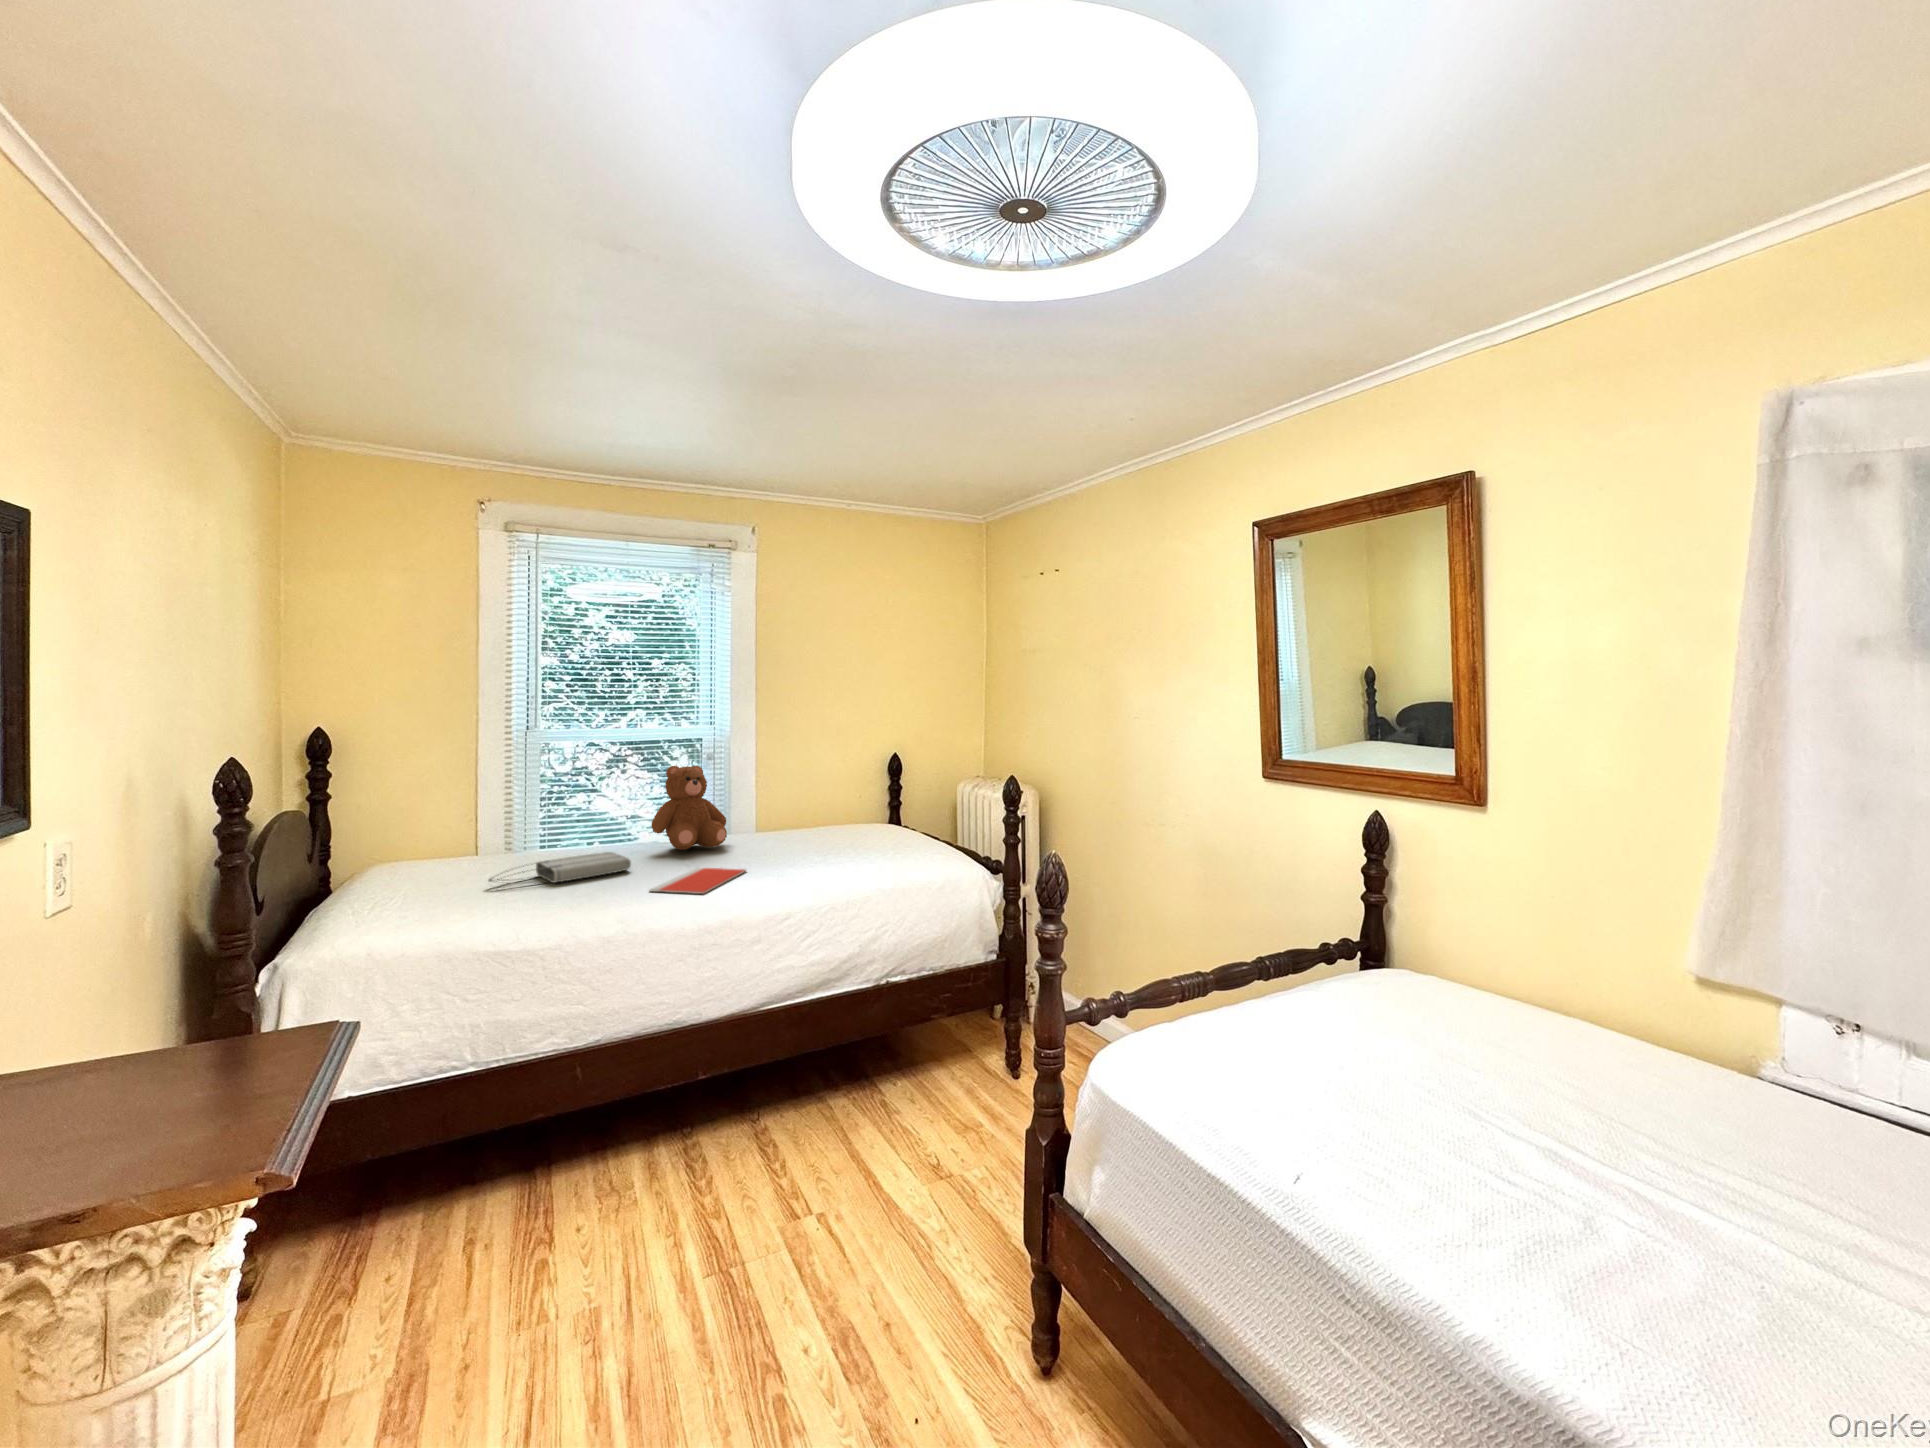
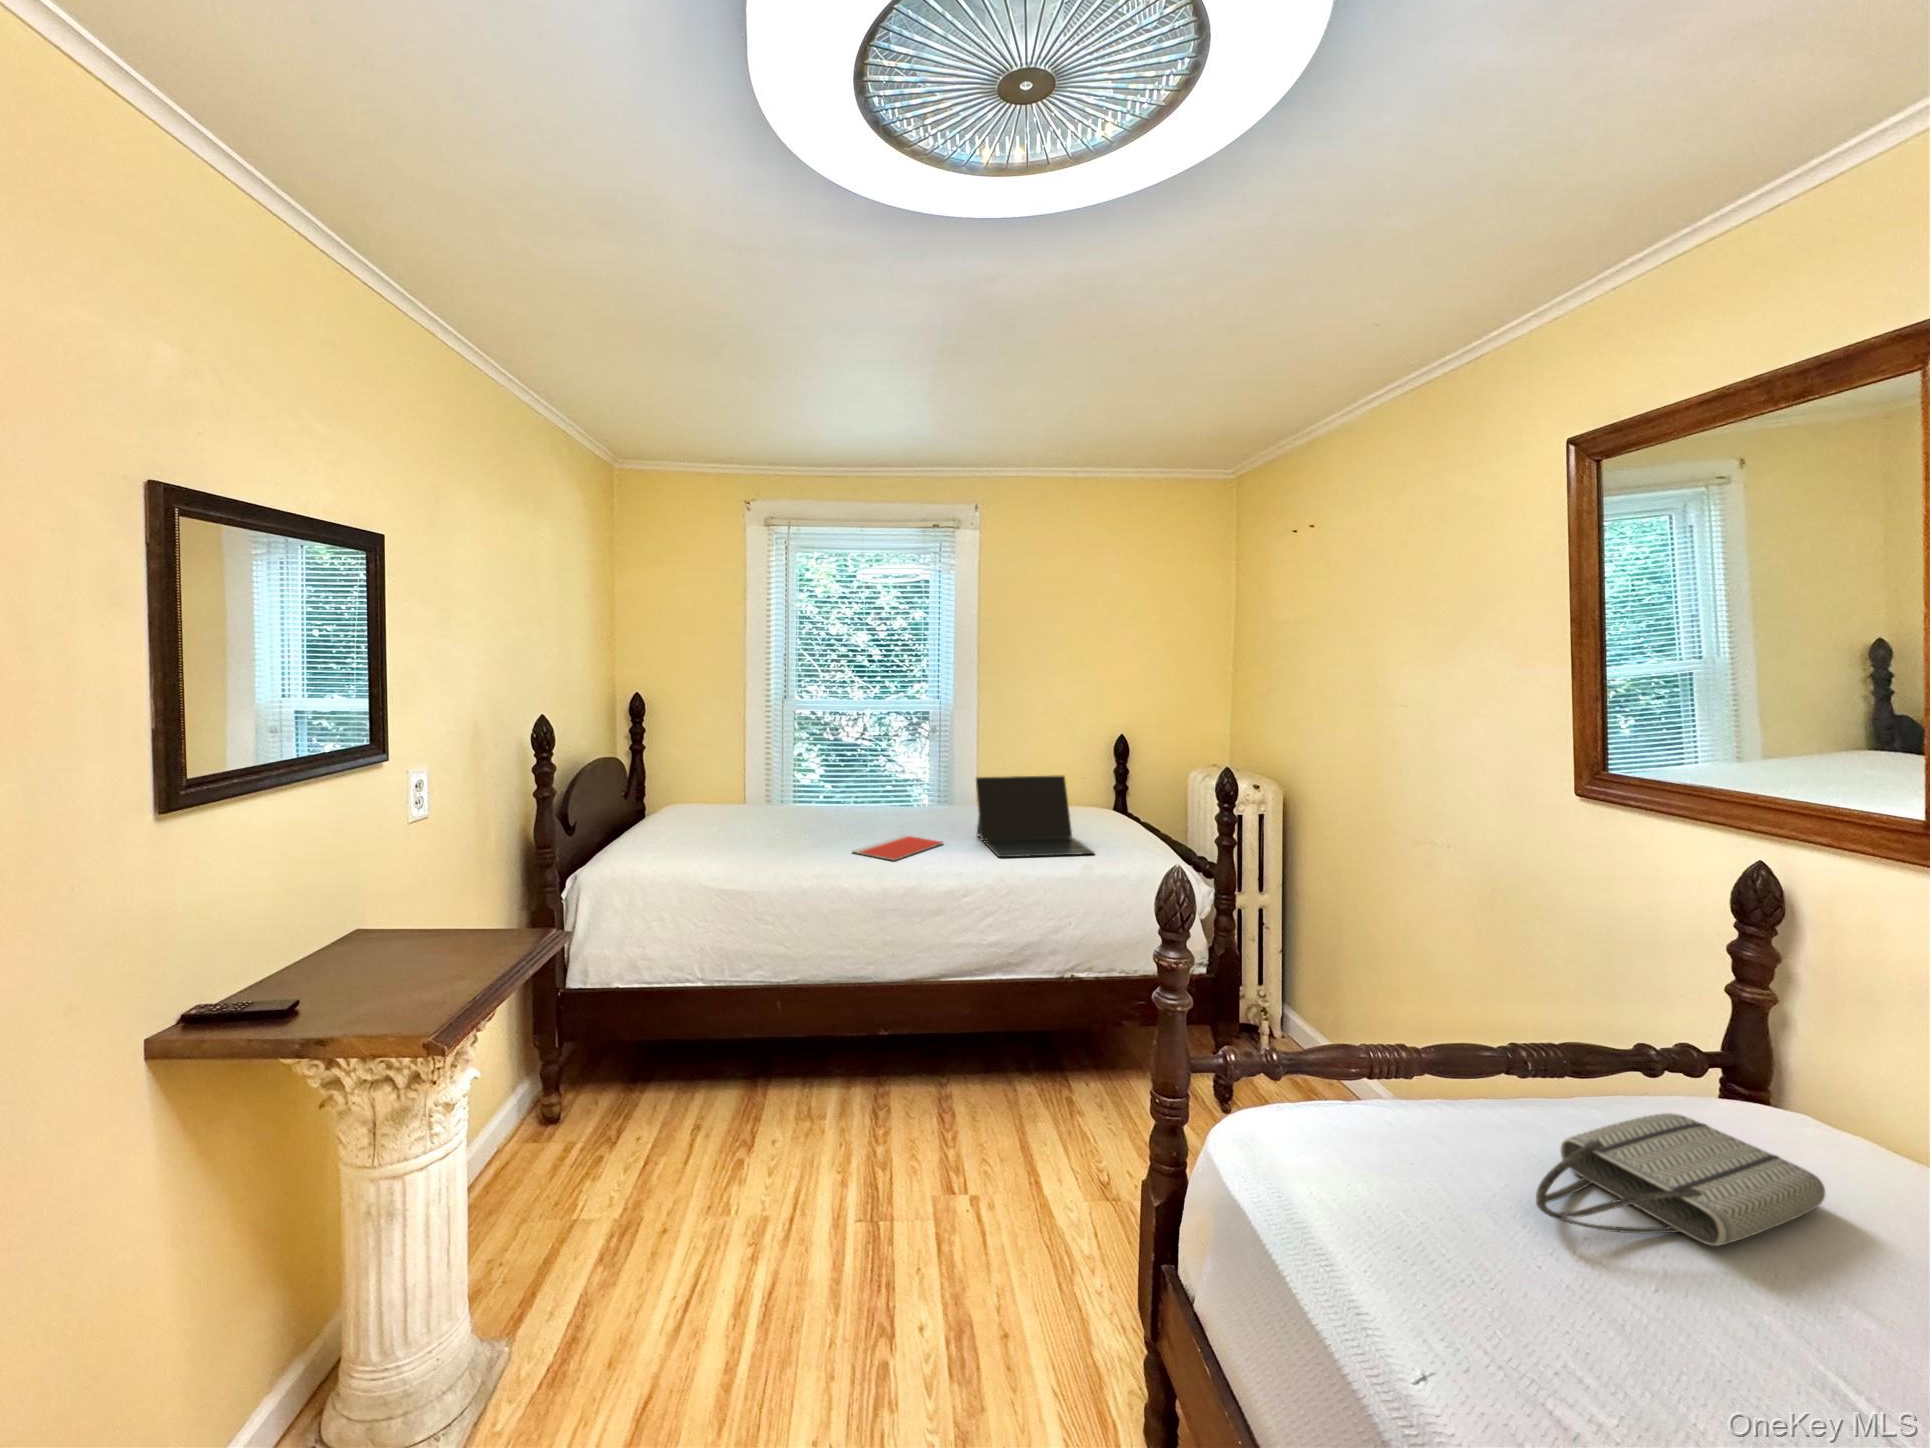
teddy bear: present [652,766,727,850] -> none [875,739,943,818]
laptop computer: none [774,793,900,878] -> present [976,776,1094,857]
tote bag: present [489,852,631,883] -> present [1536,1113,1825,1246]

